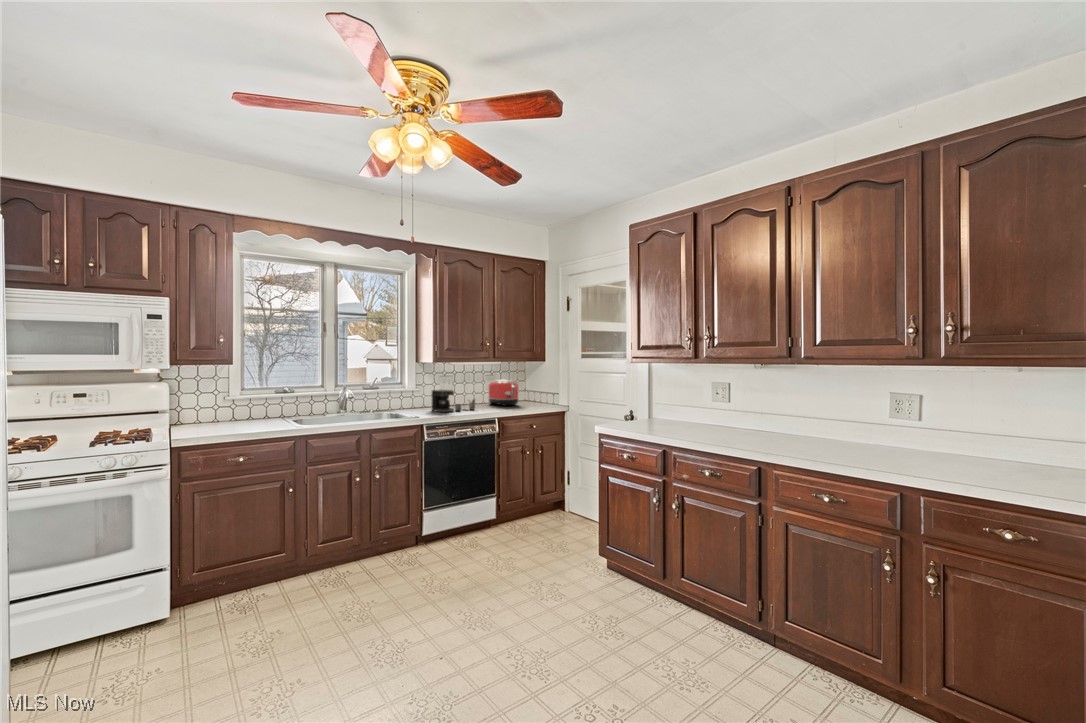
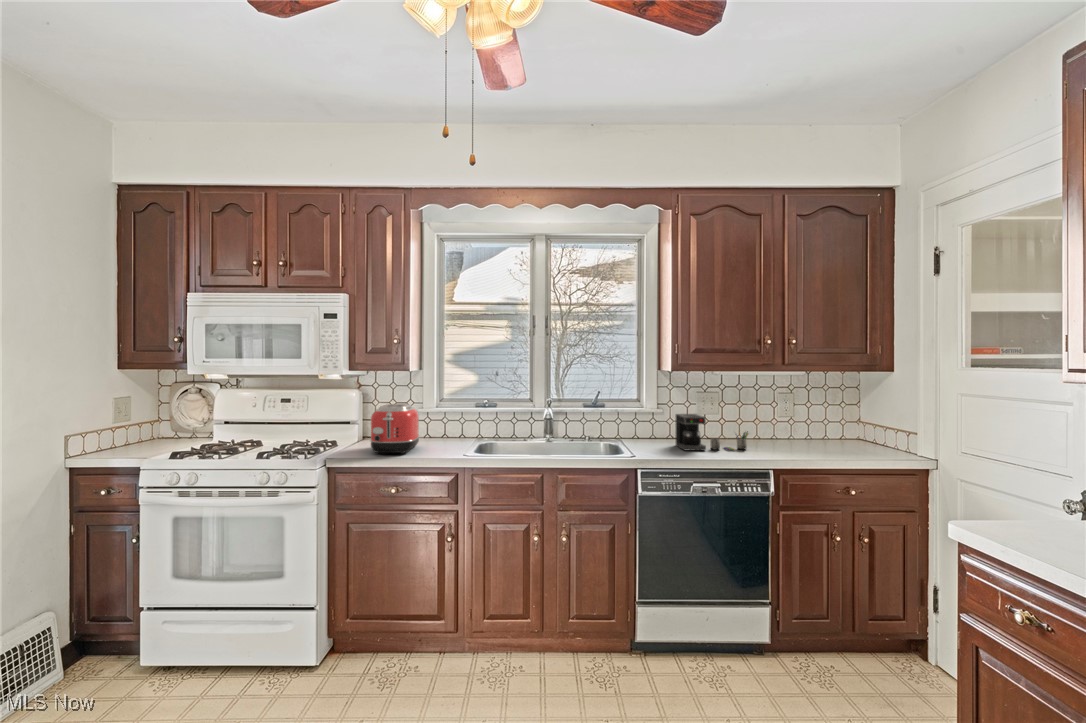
toaster: present [488,380,519,406] -> present [370,404,420,454]

